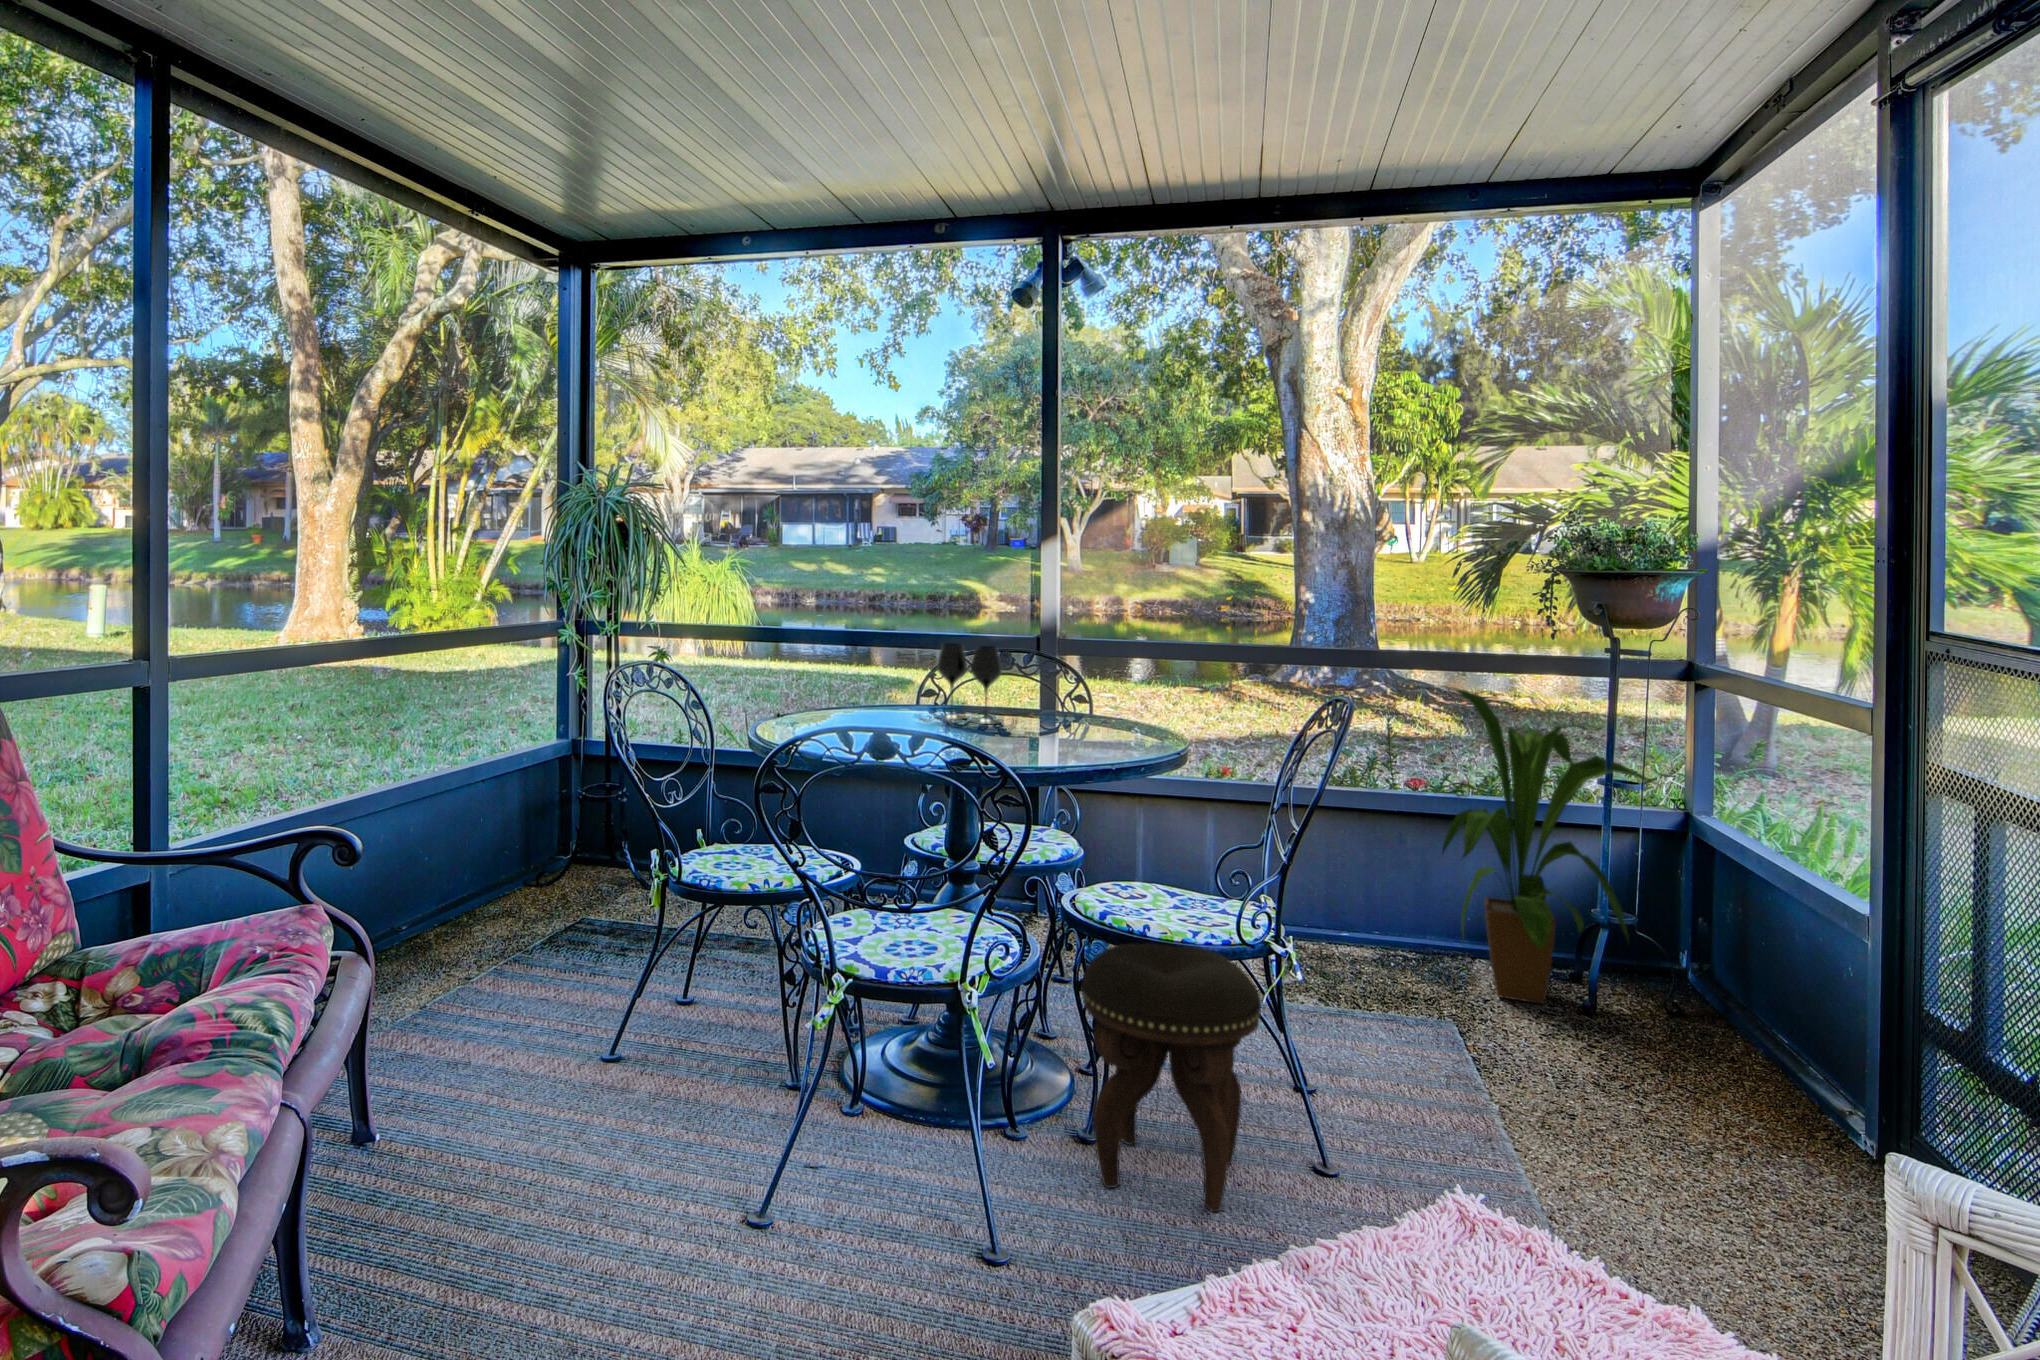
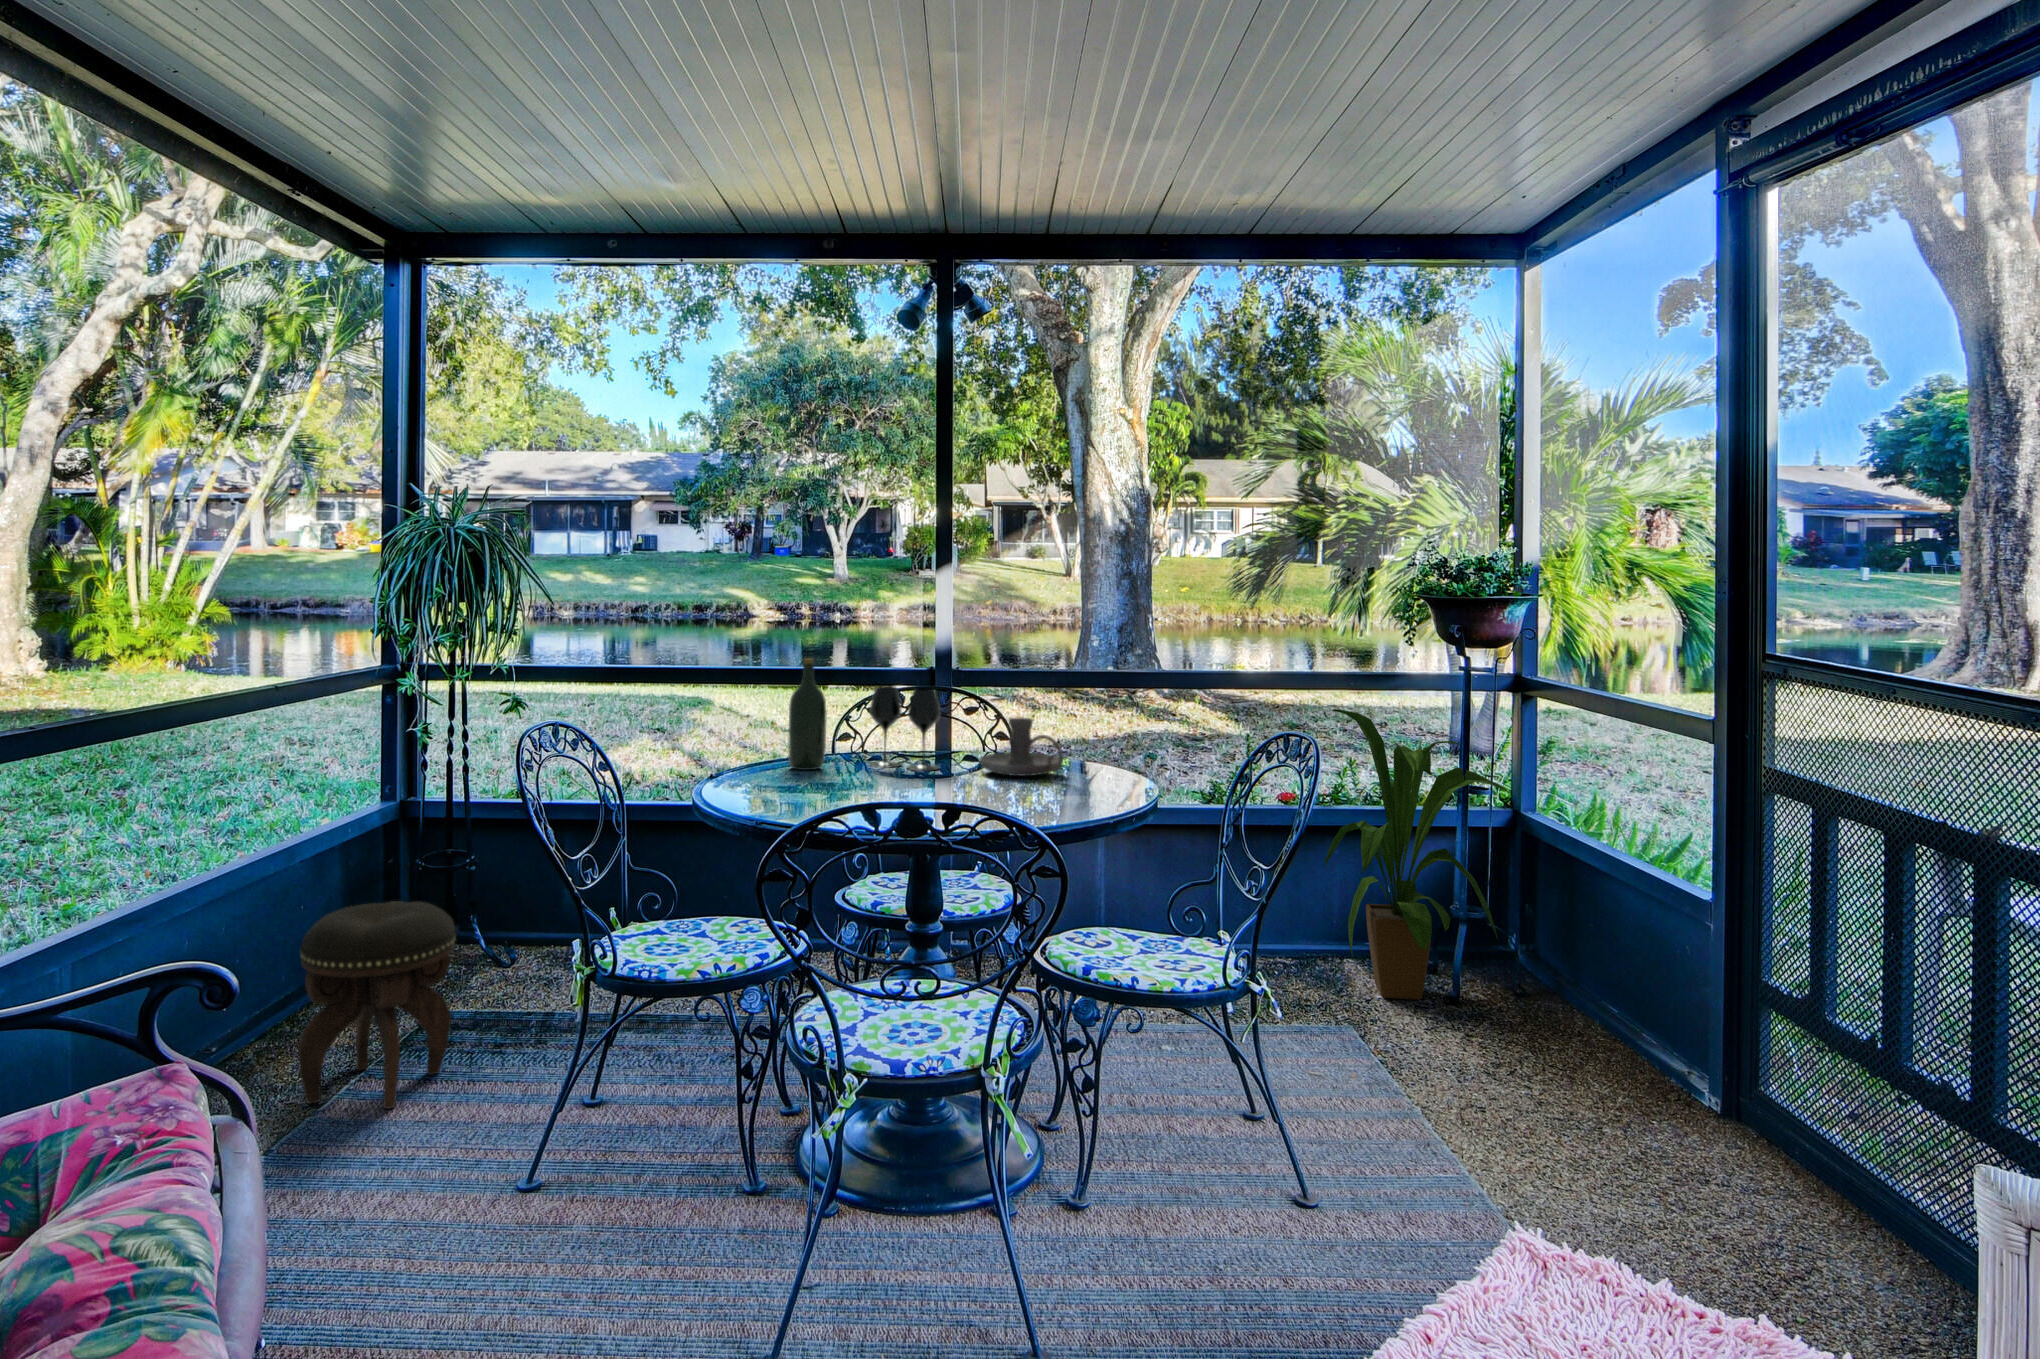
wine bottle: none [858,614,893,717] -> present [788,658,827,770]
candle holder: none [1036,677,1118,733] -> present [979,718,1063,776]
footstool: present [1082,943,1261,1212] -> present [298,901,457,1109]

